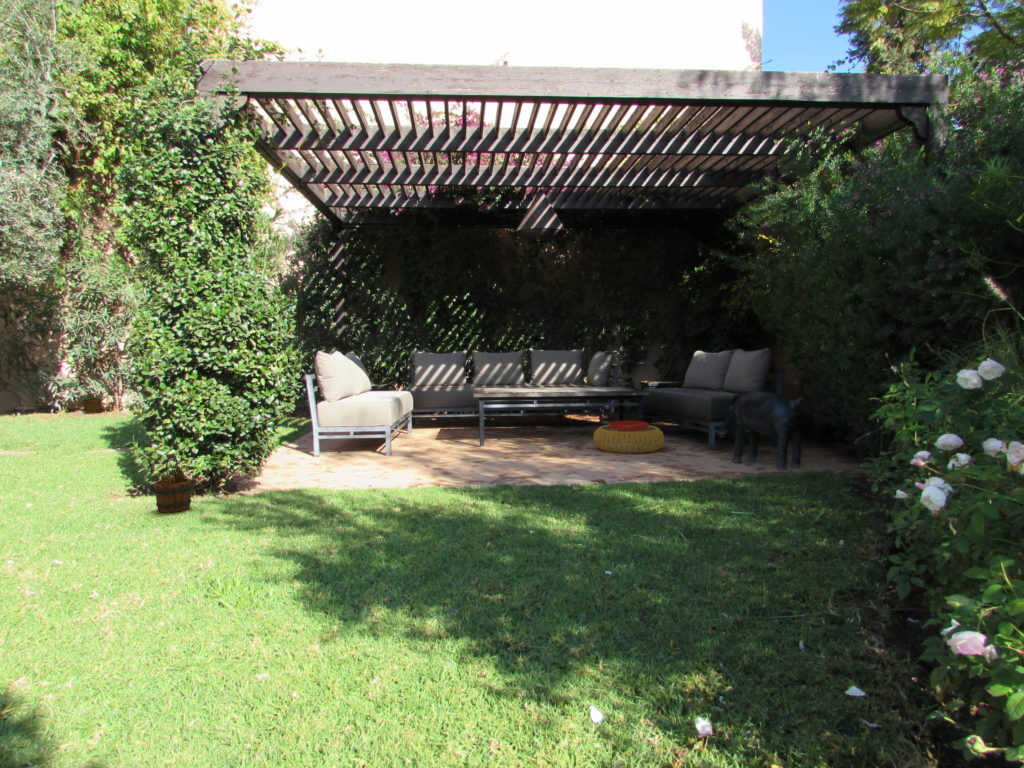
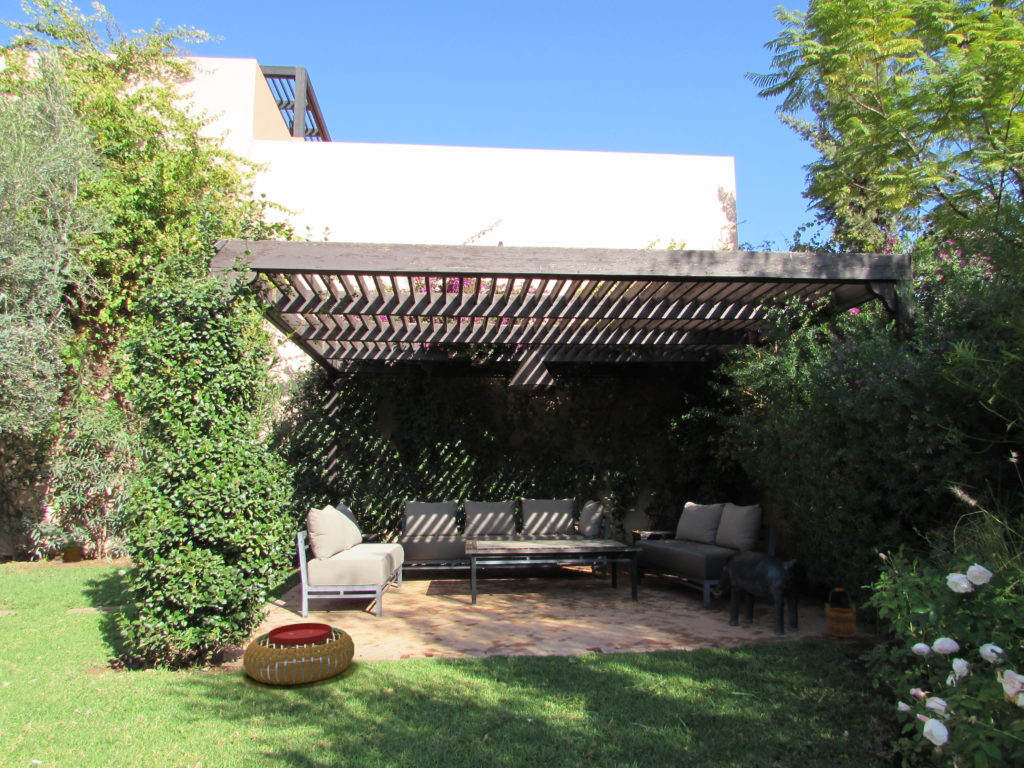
pouf: present [593,421,664,453] -> present [243,623,355,685]
wooden bucket: present [154,454,192,513] -> present [825,588,856,638]

